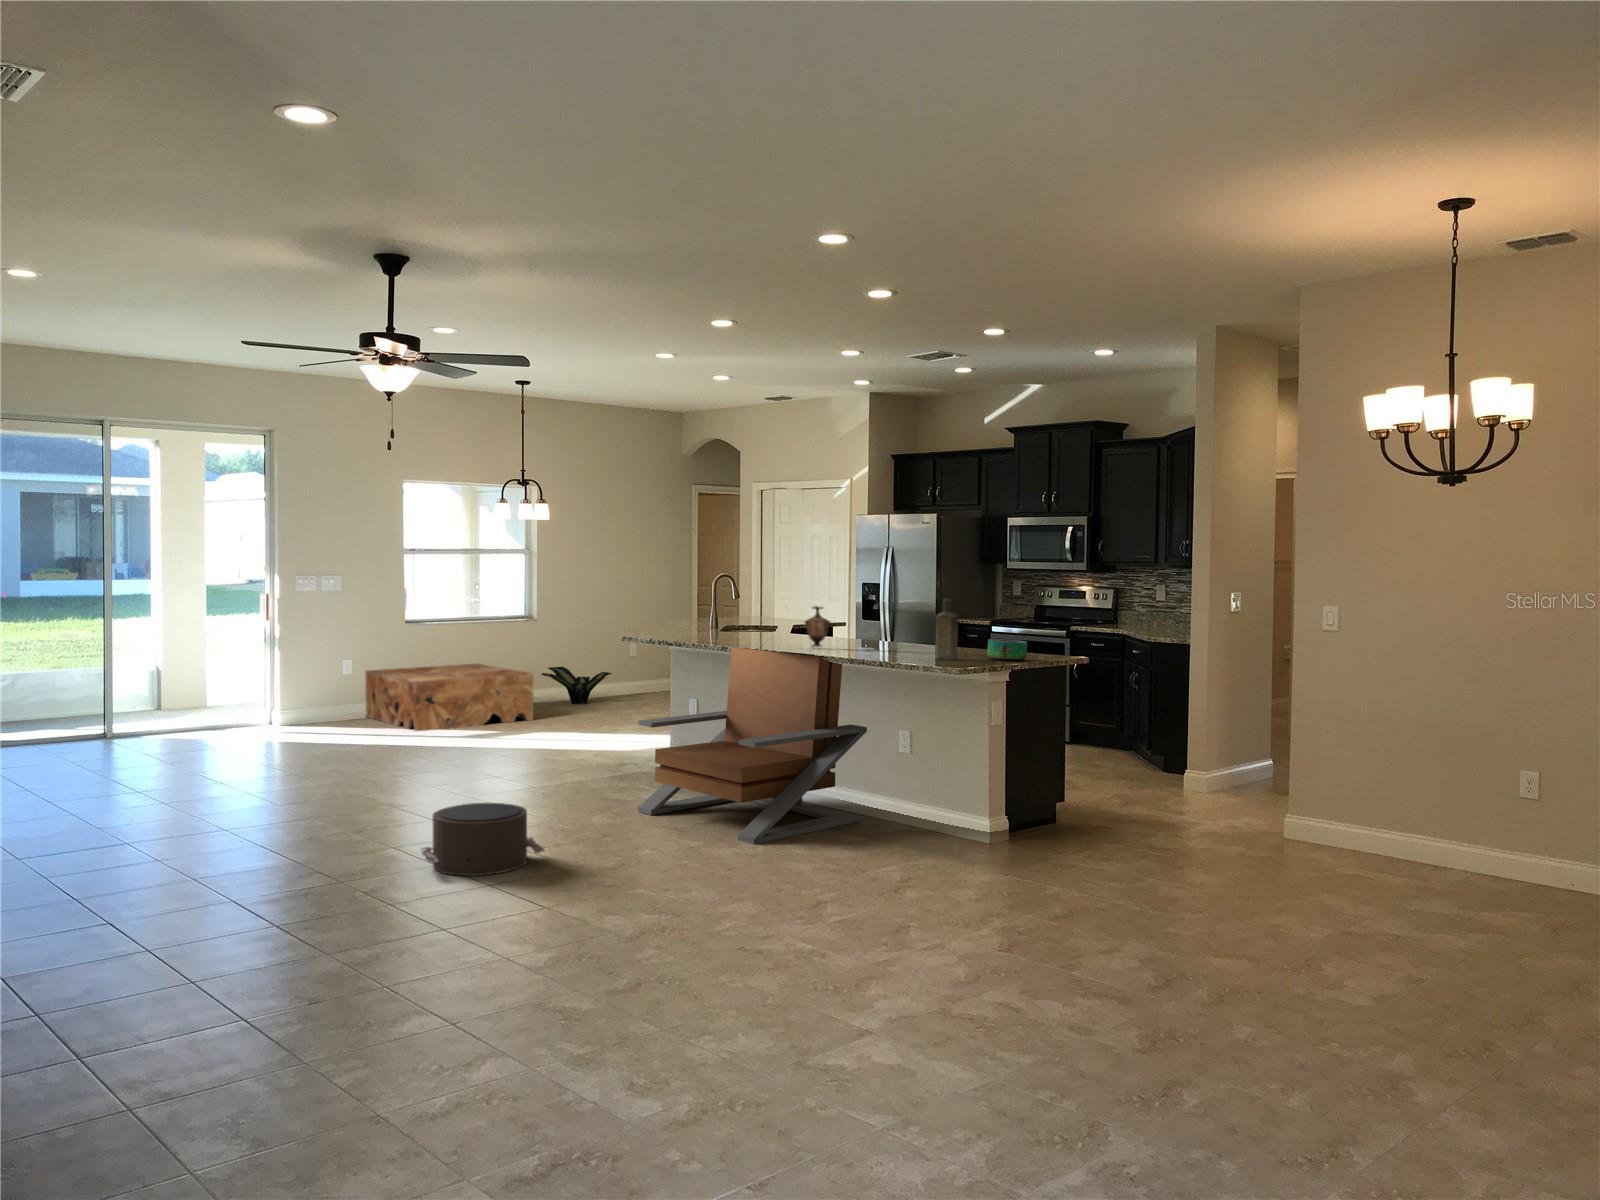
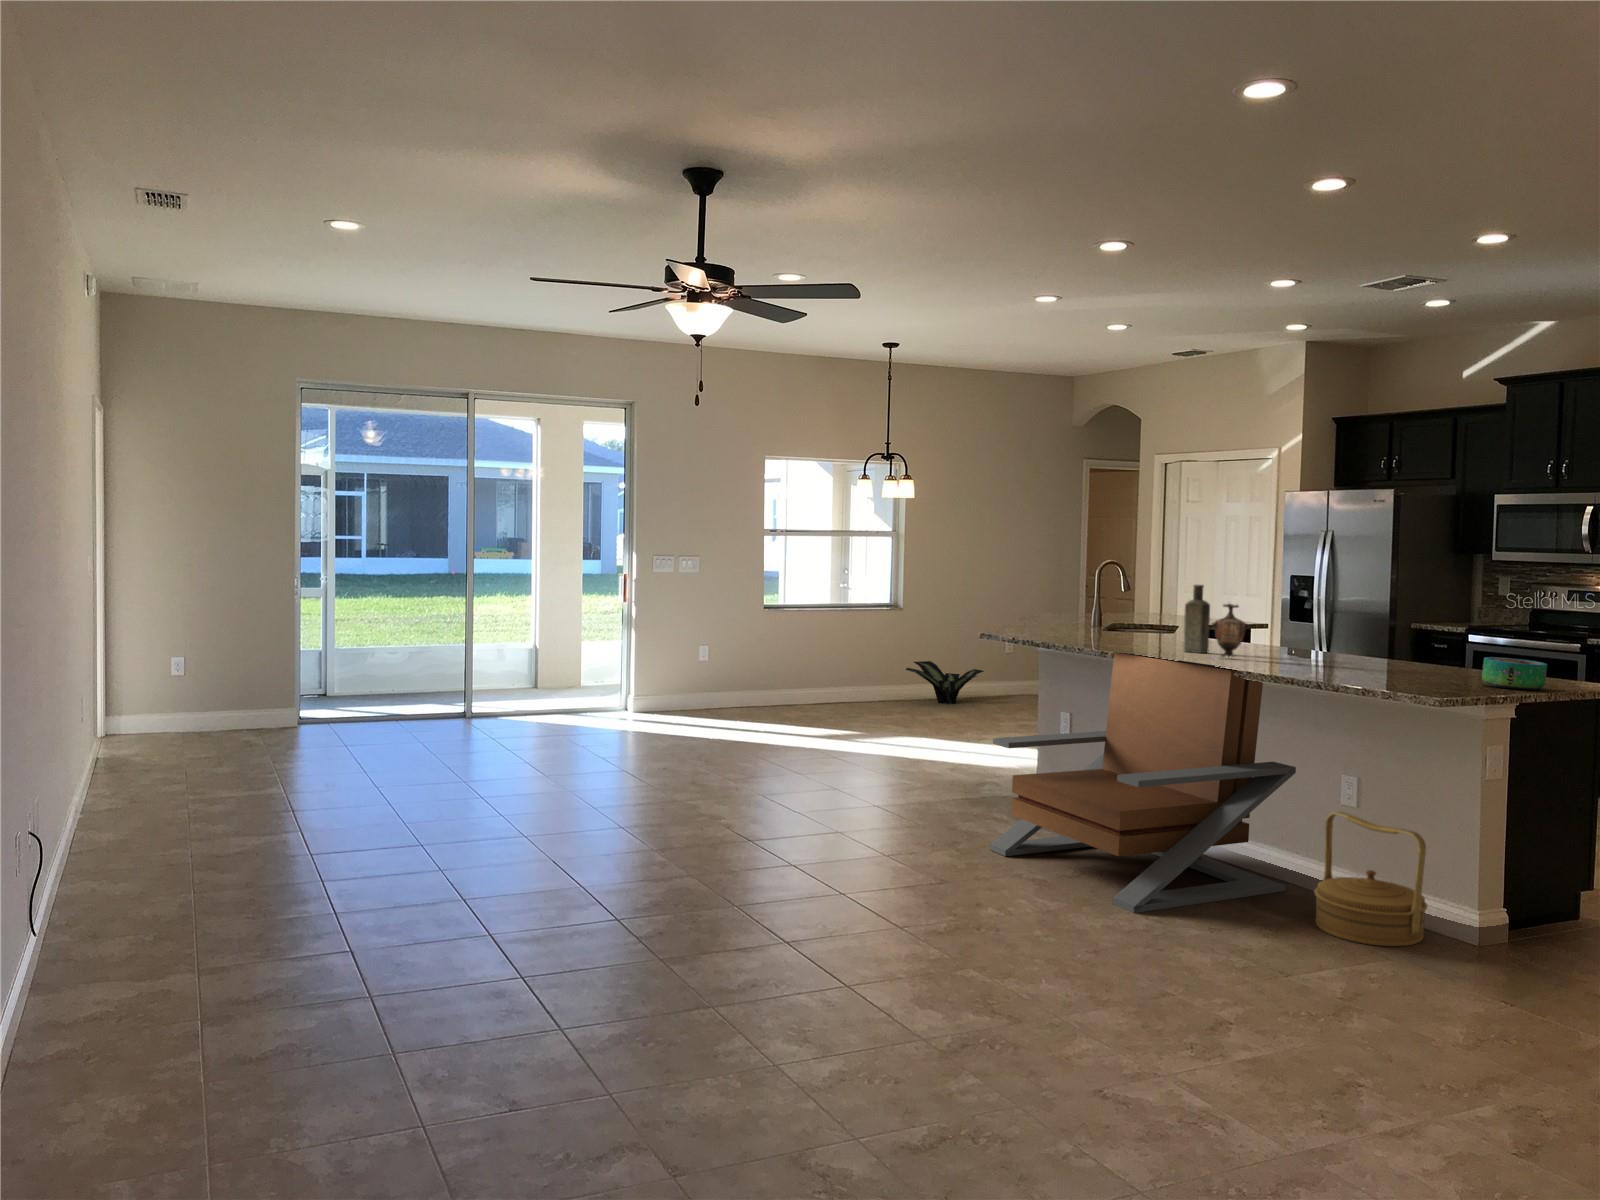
bottle: present [935,599,958,660] -> present [1183,585,1210,653]
coffee table: present [365,664,533,731] -> none [720,654,893,726]
woven basket: none [881,756,956,848] -> present [1315,812,1427,946]
pouf: present [421,803,544,876] -> none [719,830,862,924]

